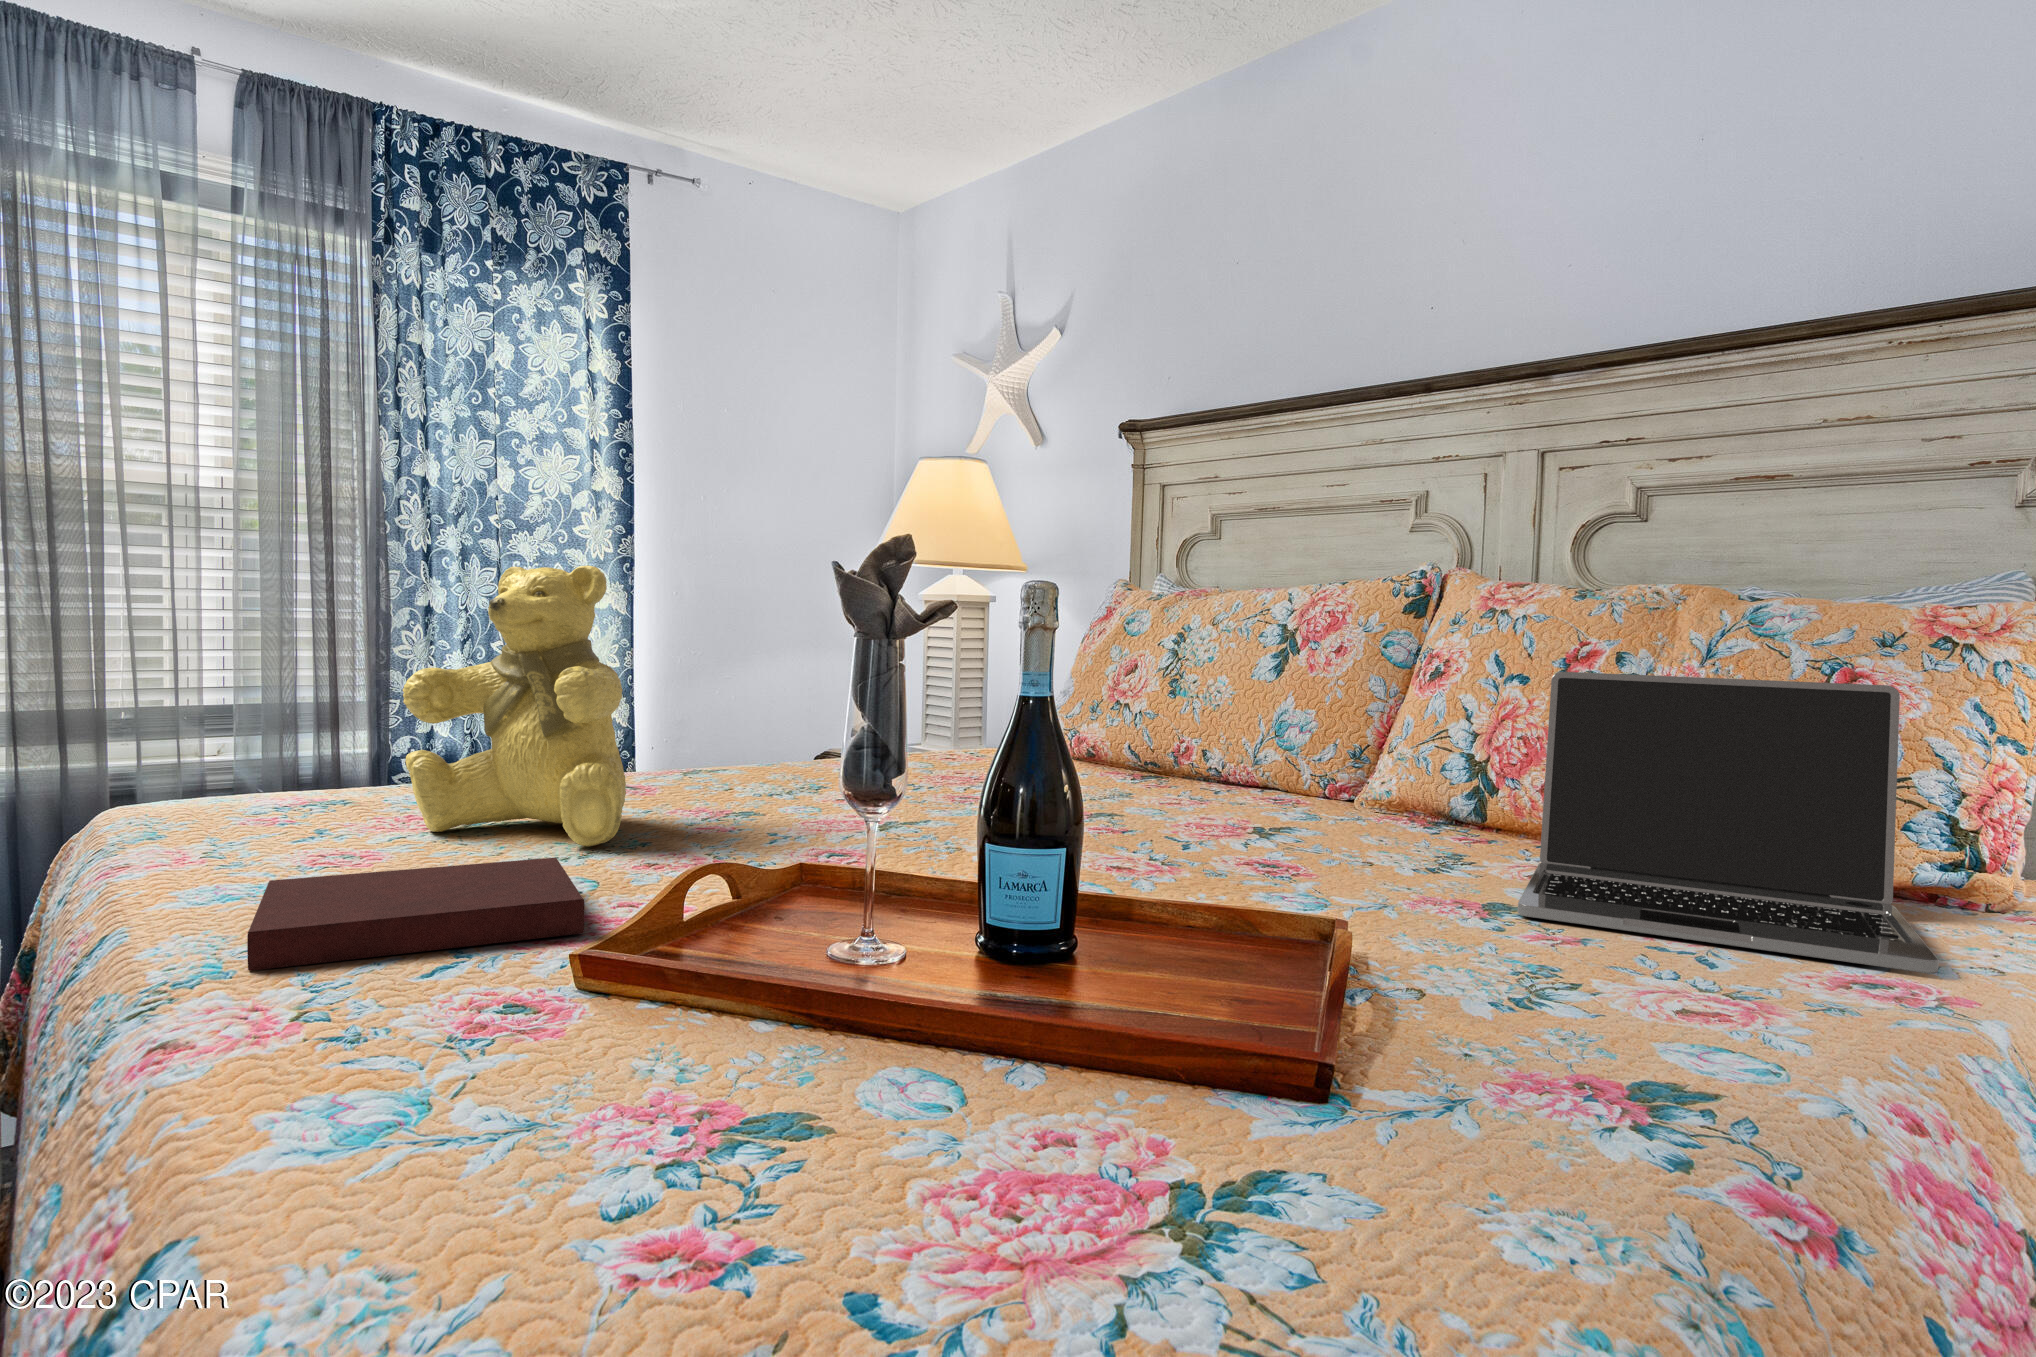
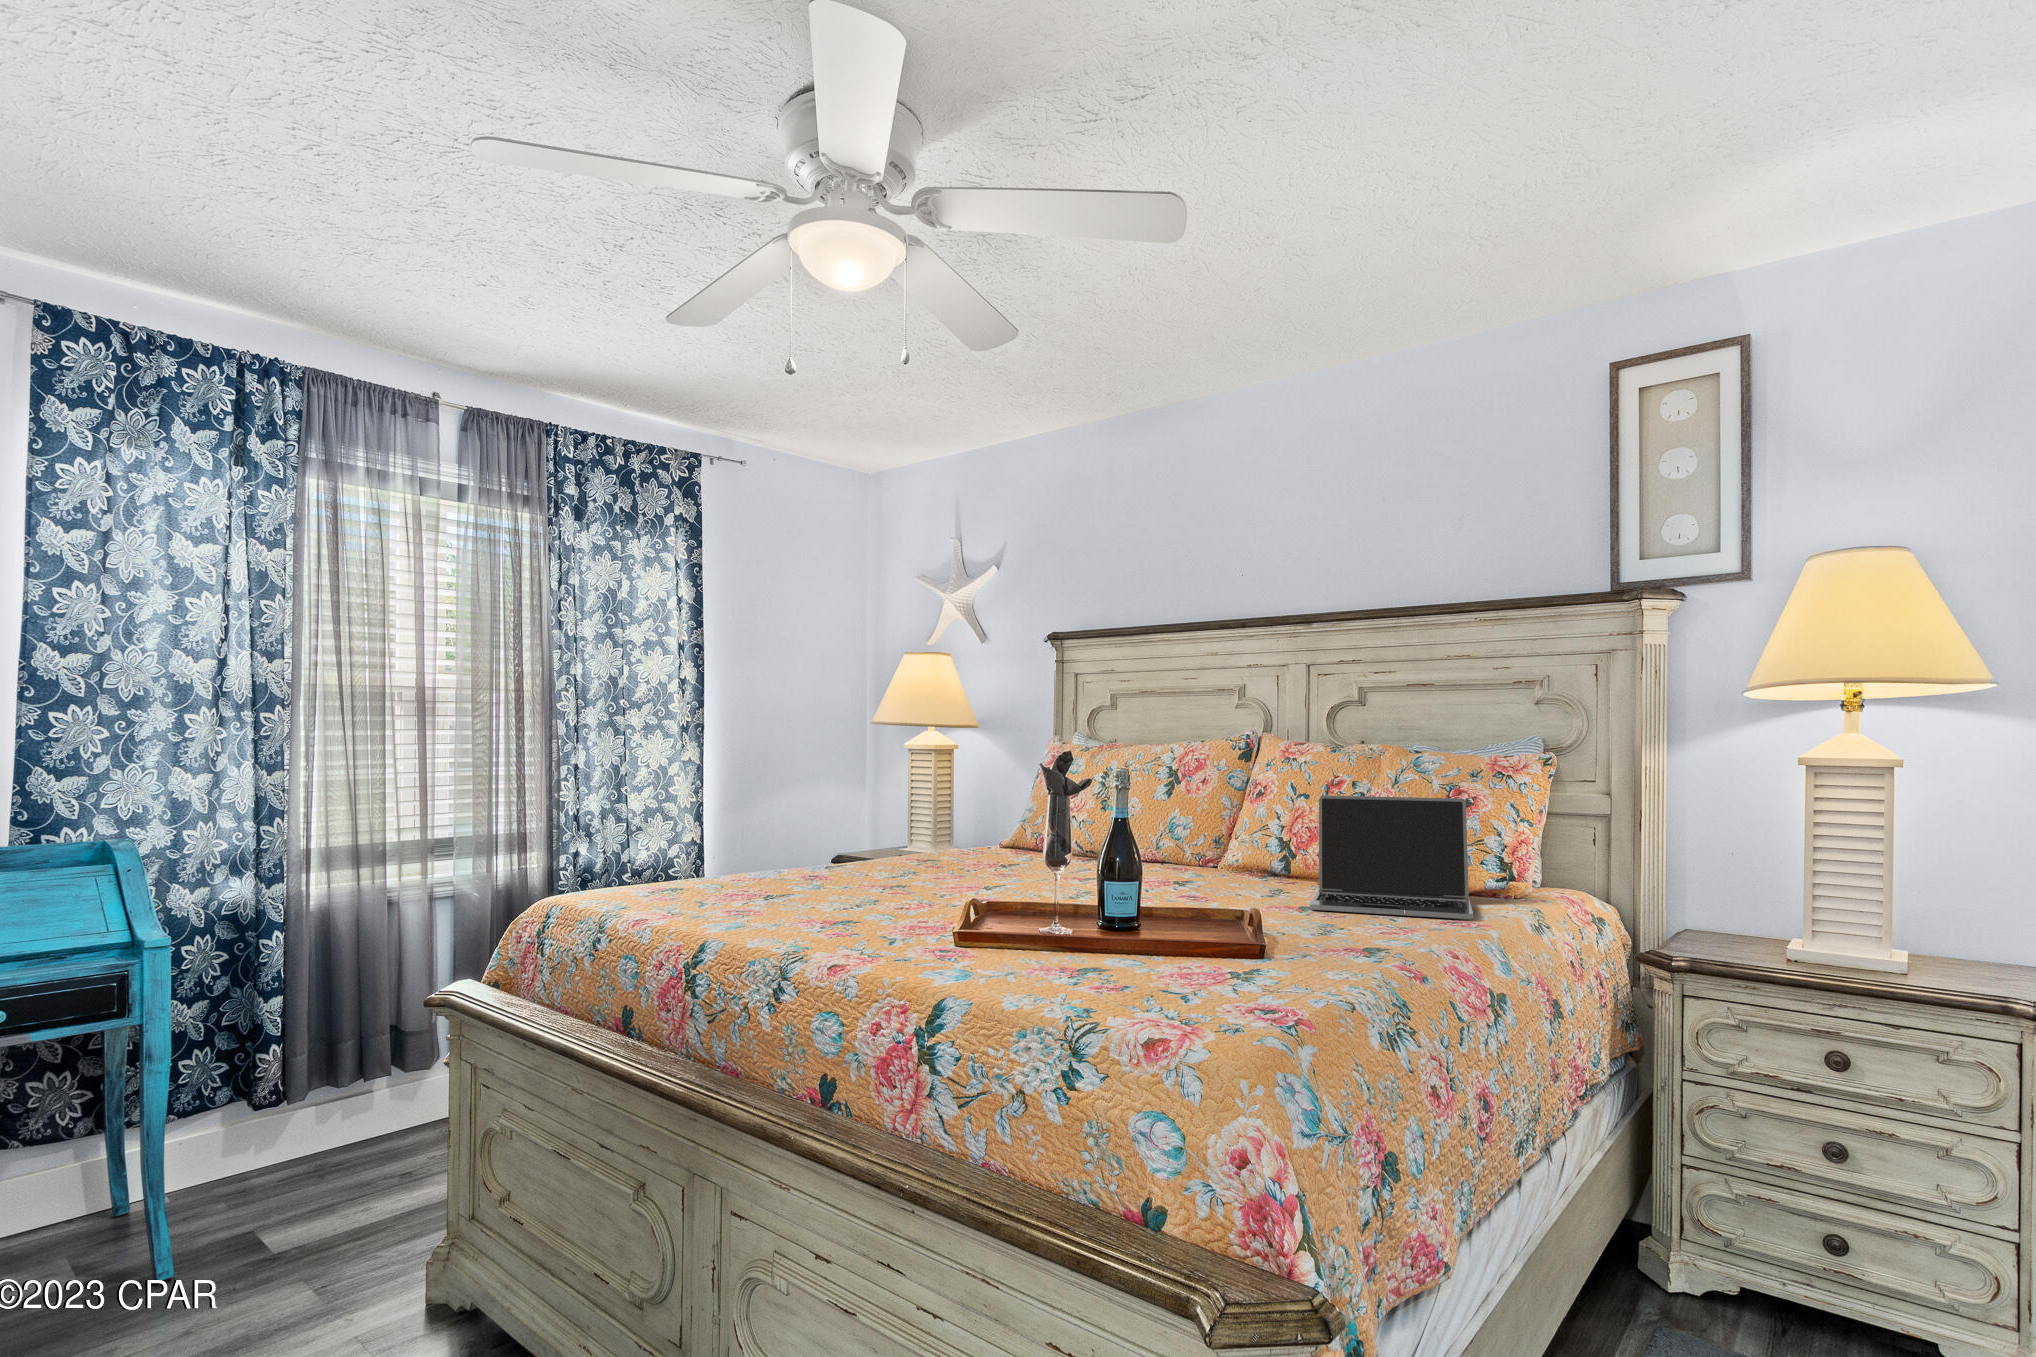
teddy bear: present [403,565,626,846] -> none [743,756,870,904]
notebook: present [247,857,584,971] -> none [766,904,920,948]

